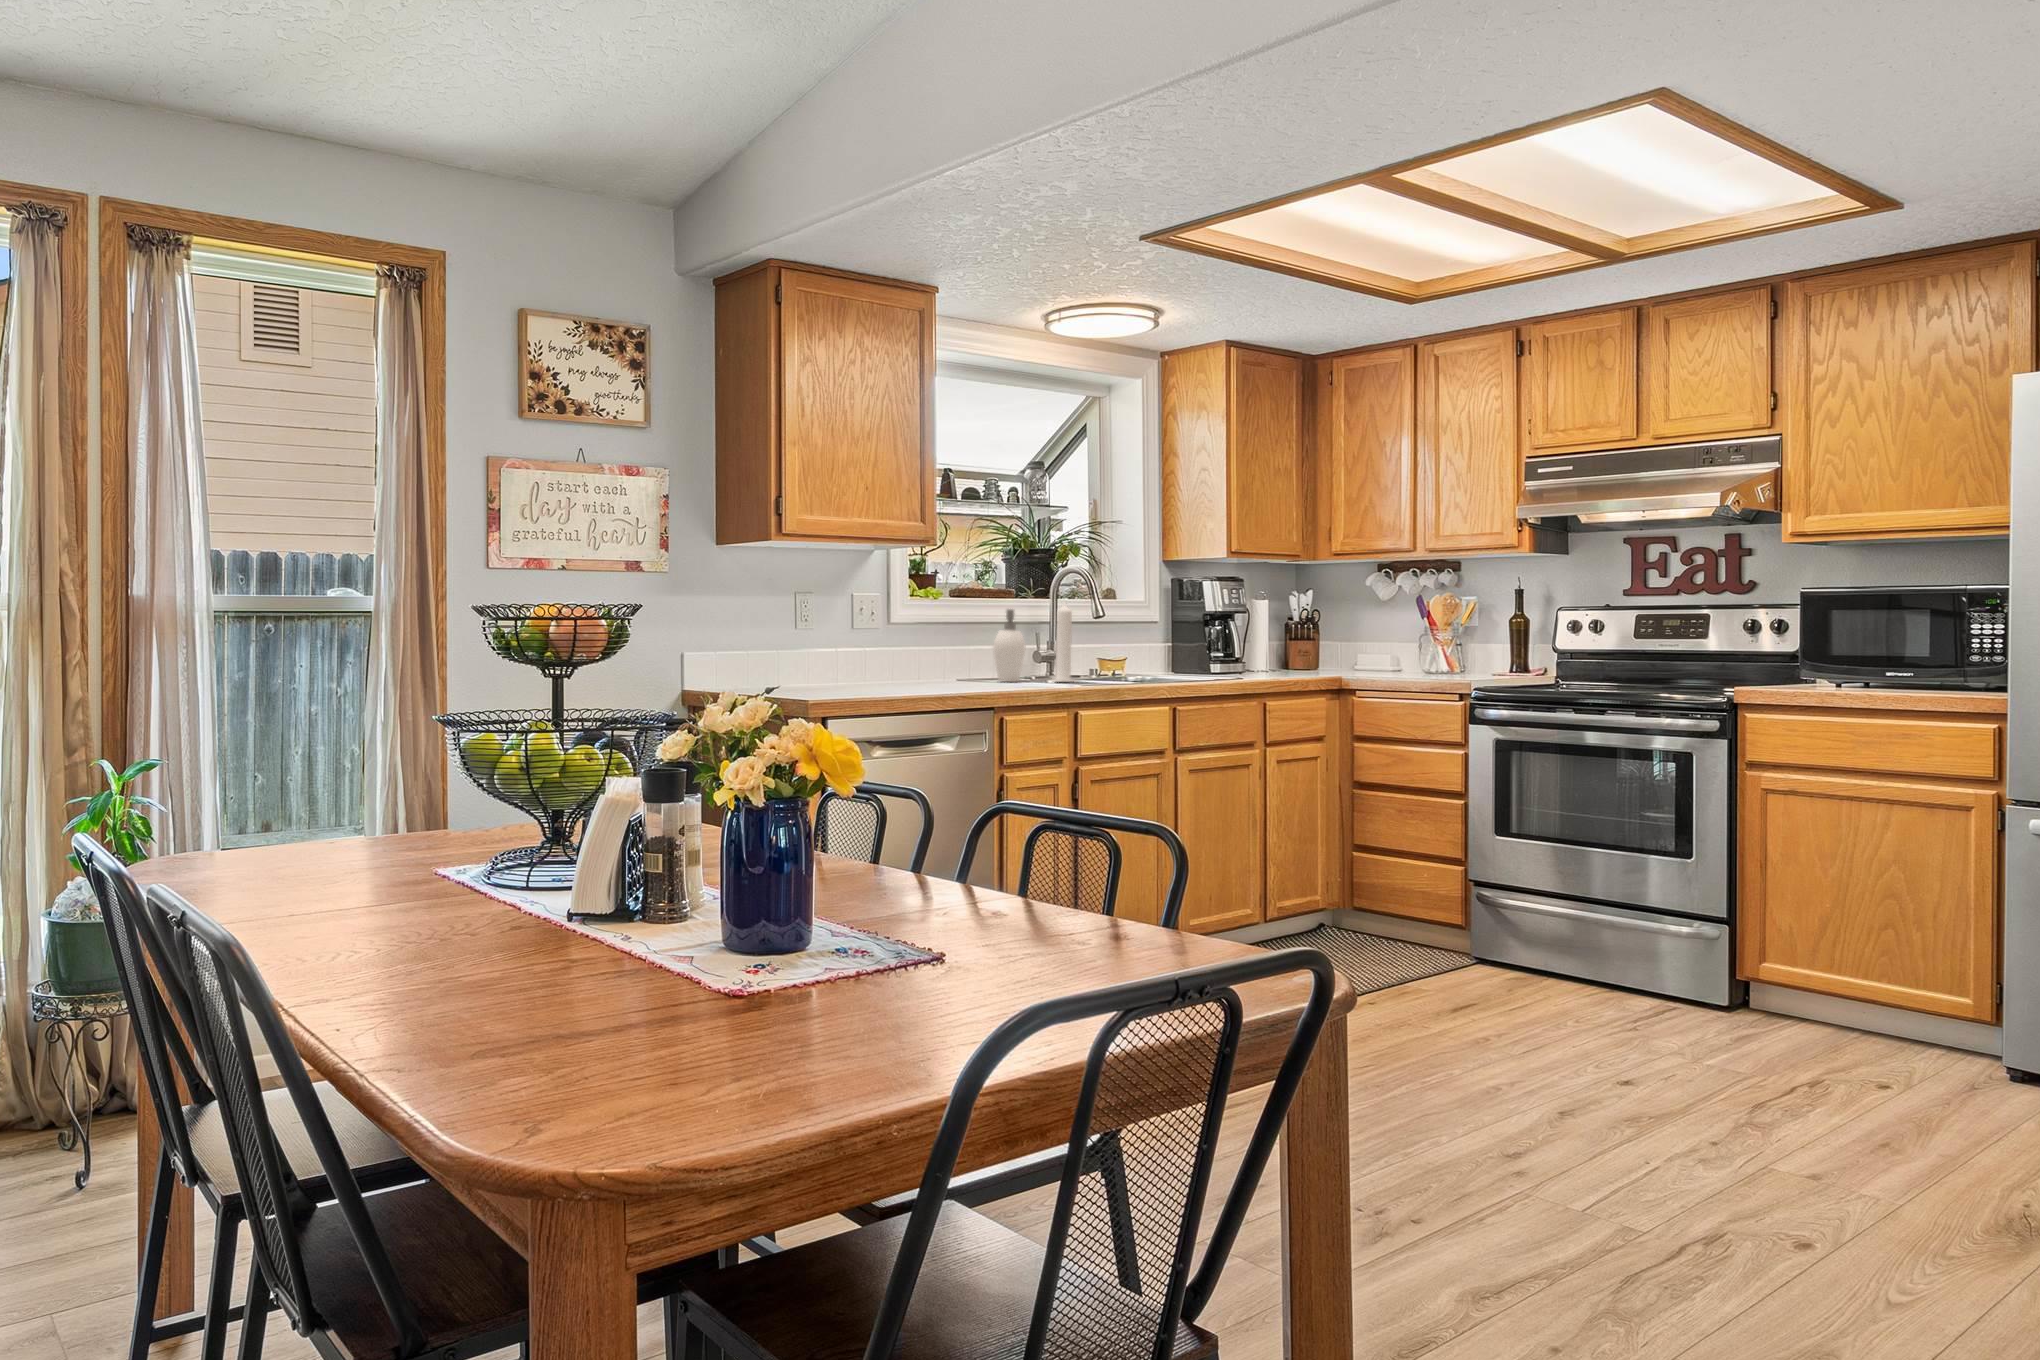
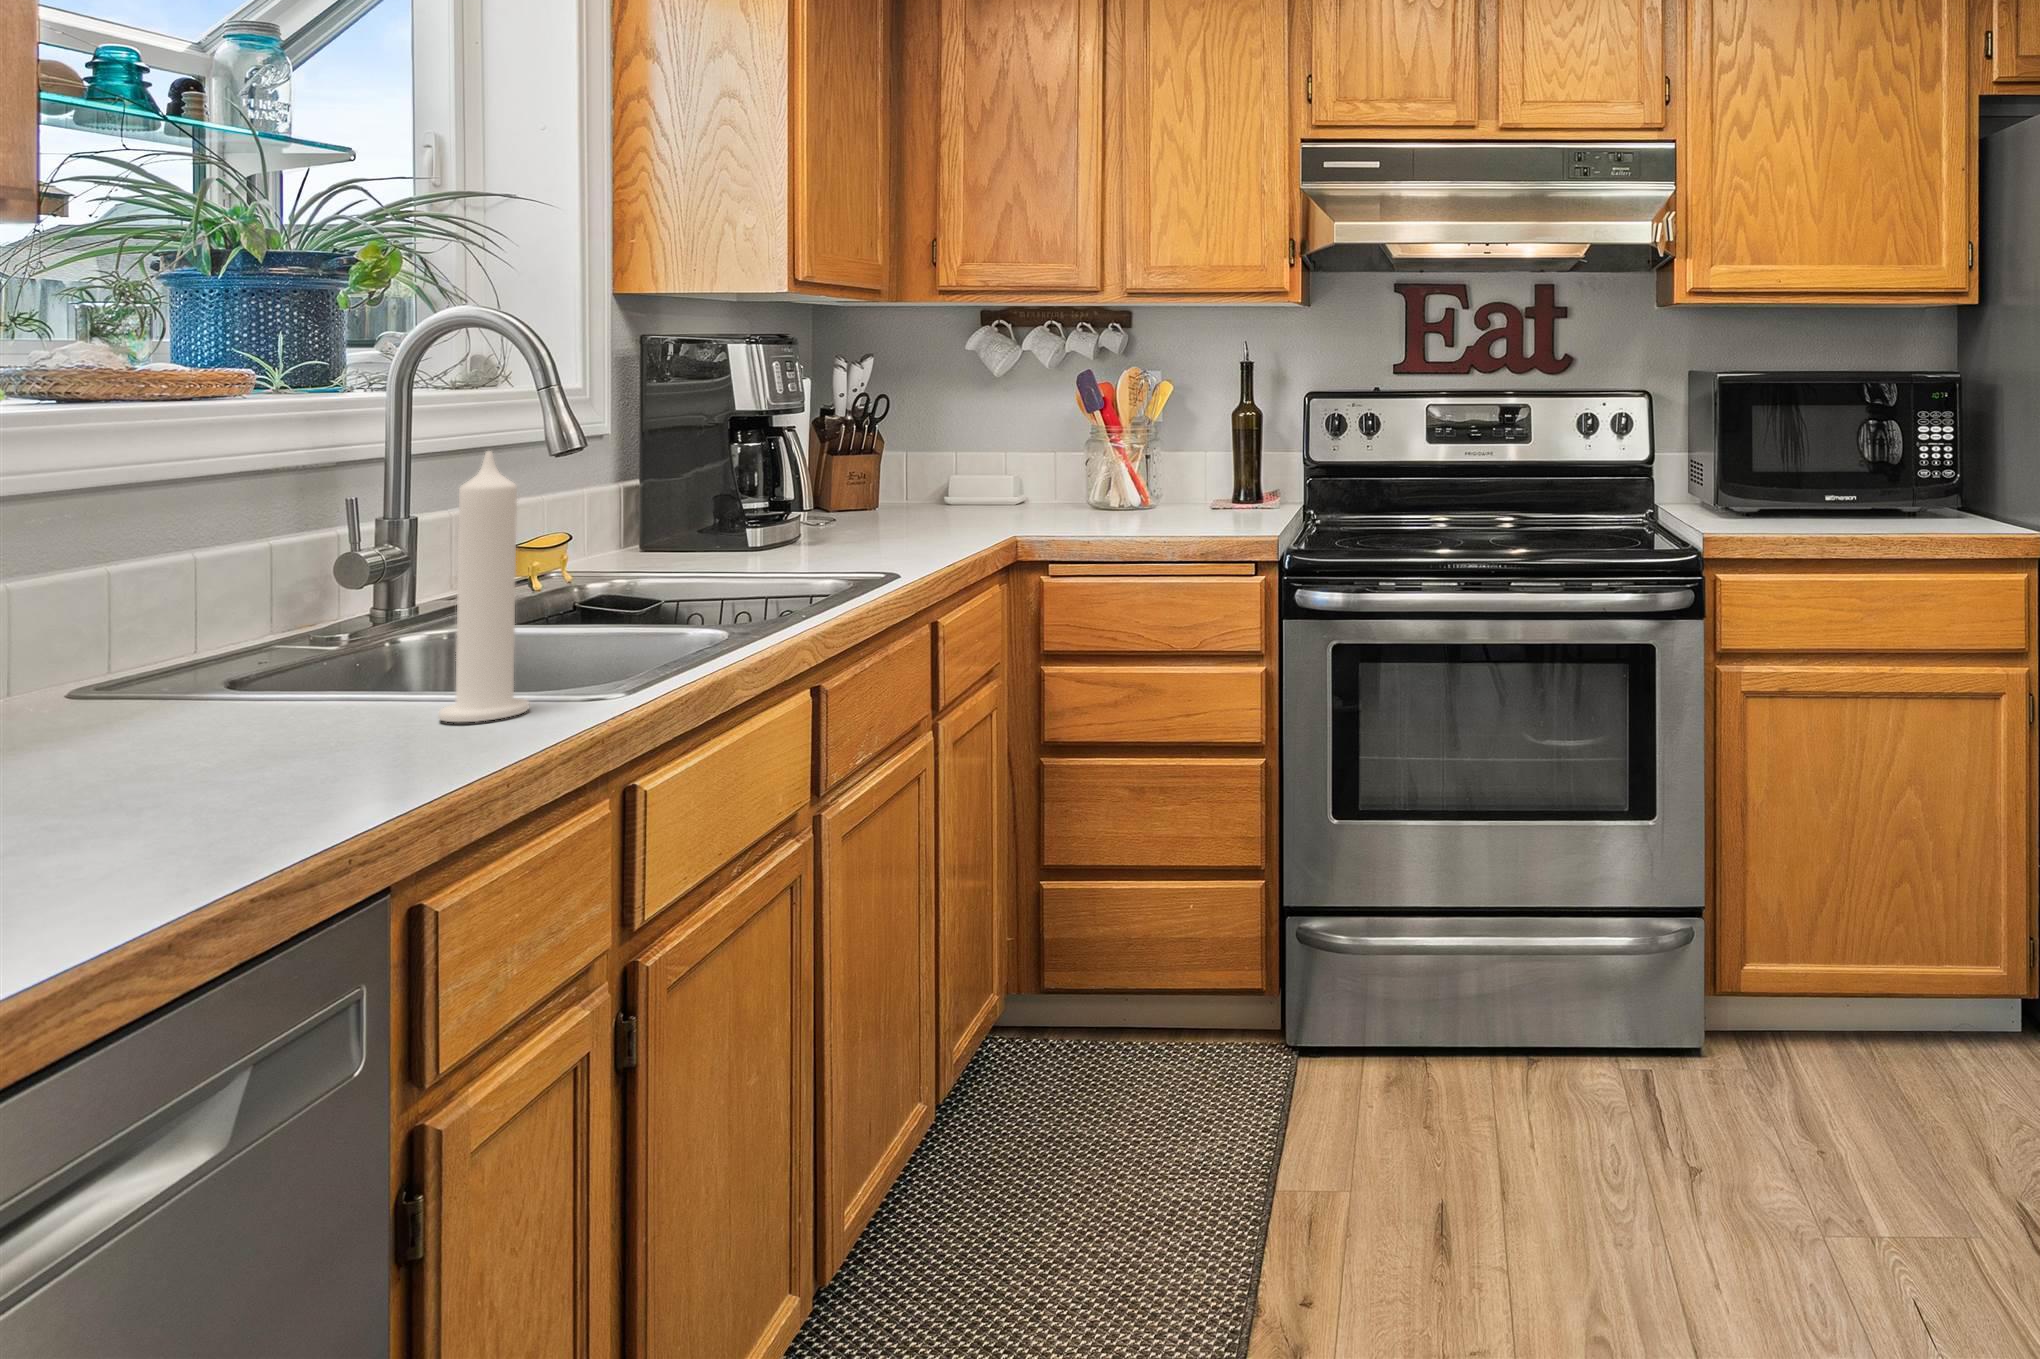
soap dispenser: present [993,609,1025,682] -> none [187,496,335,764]

